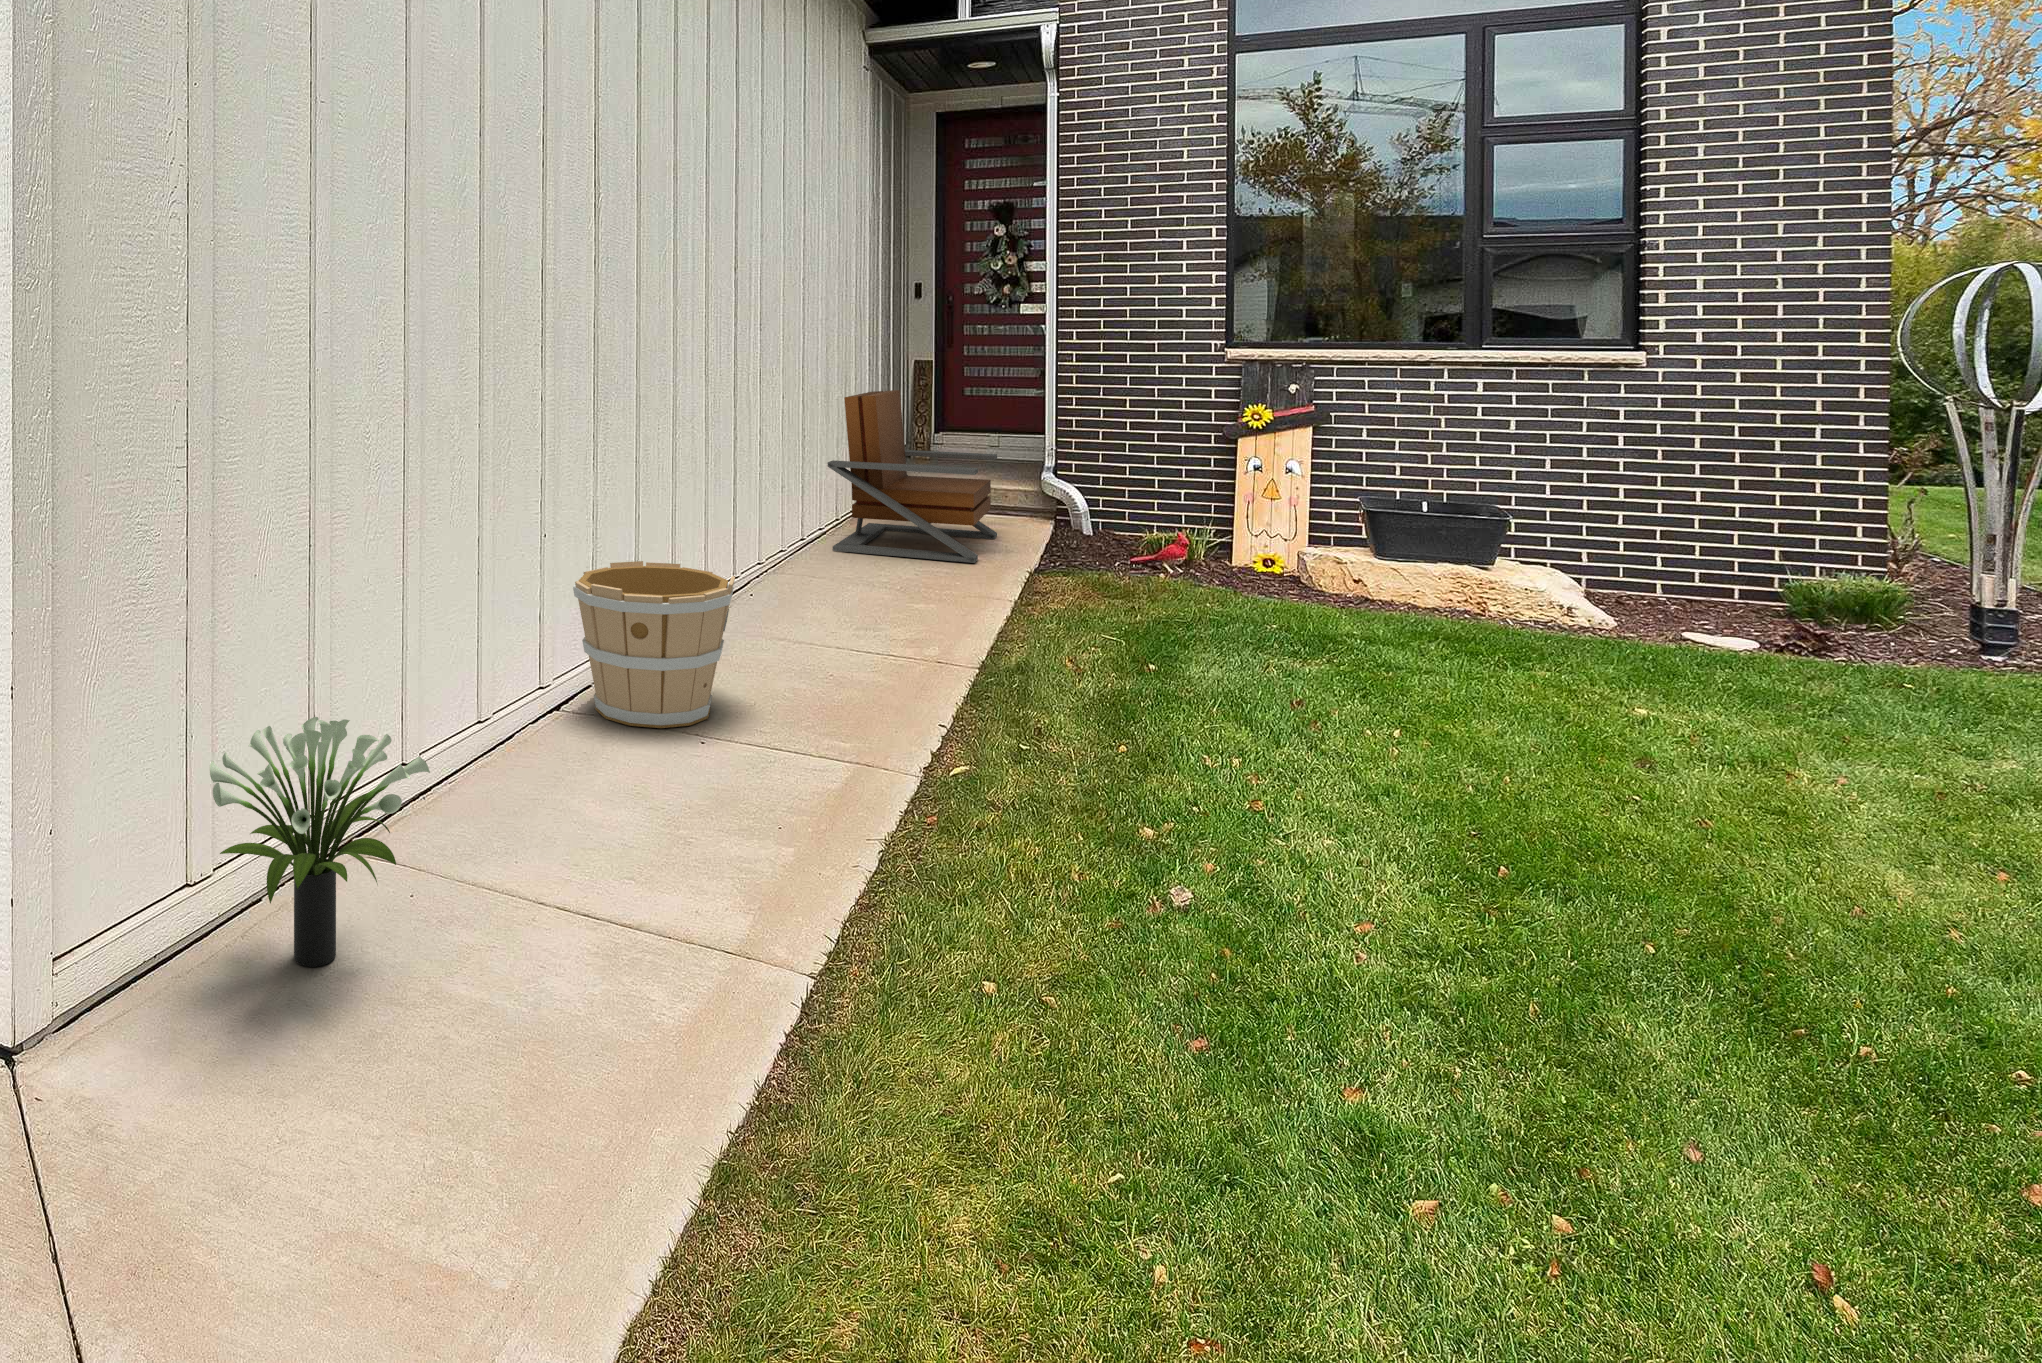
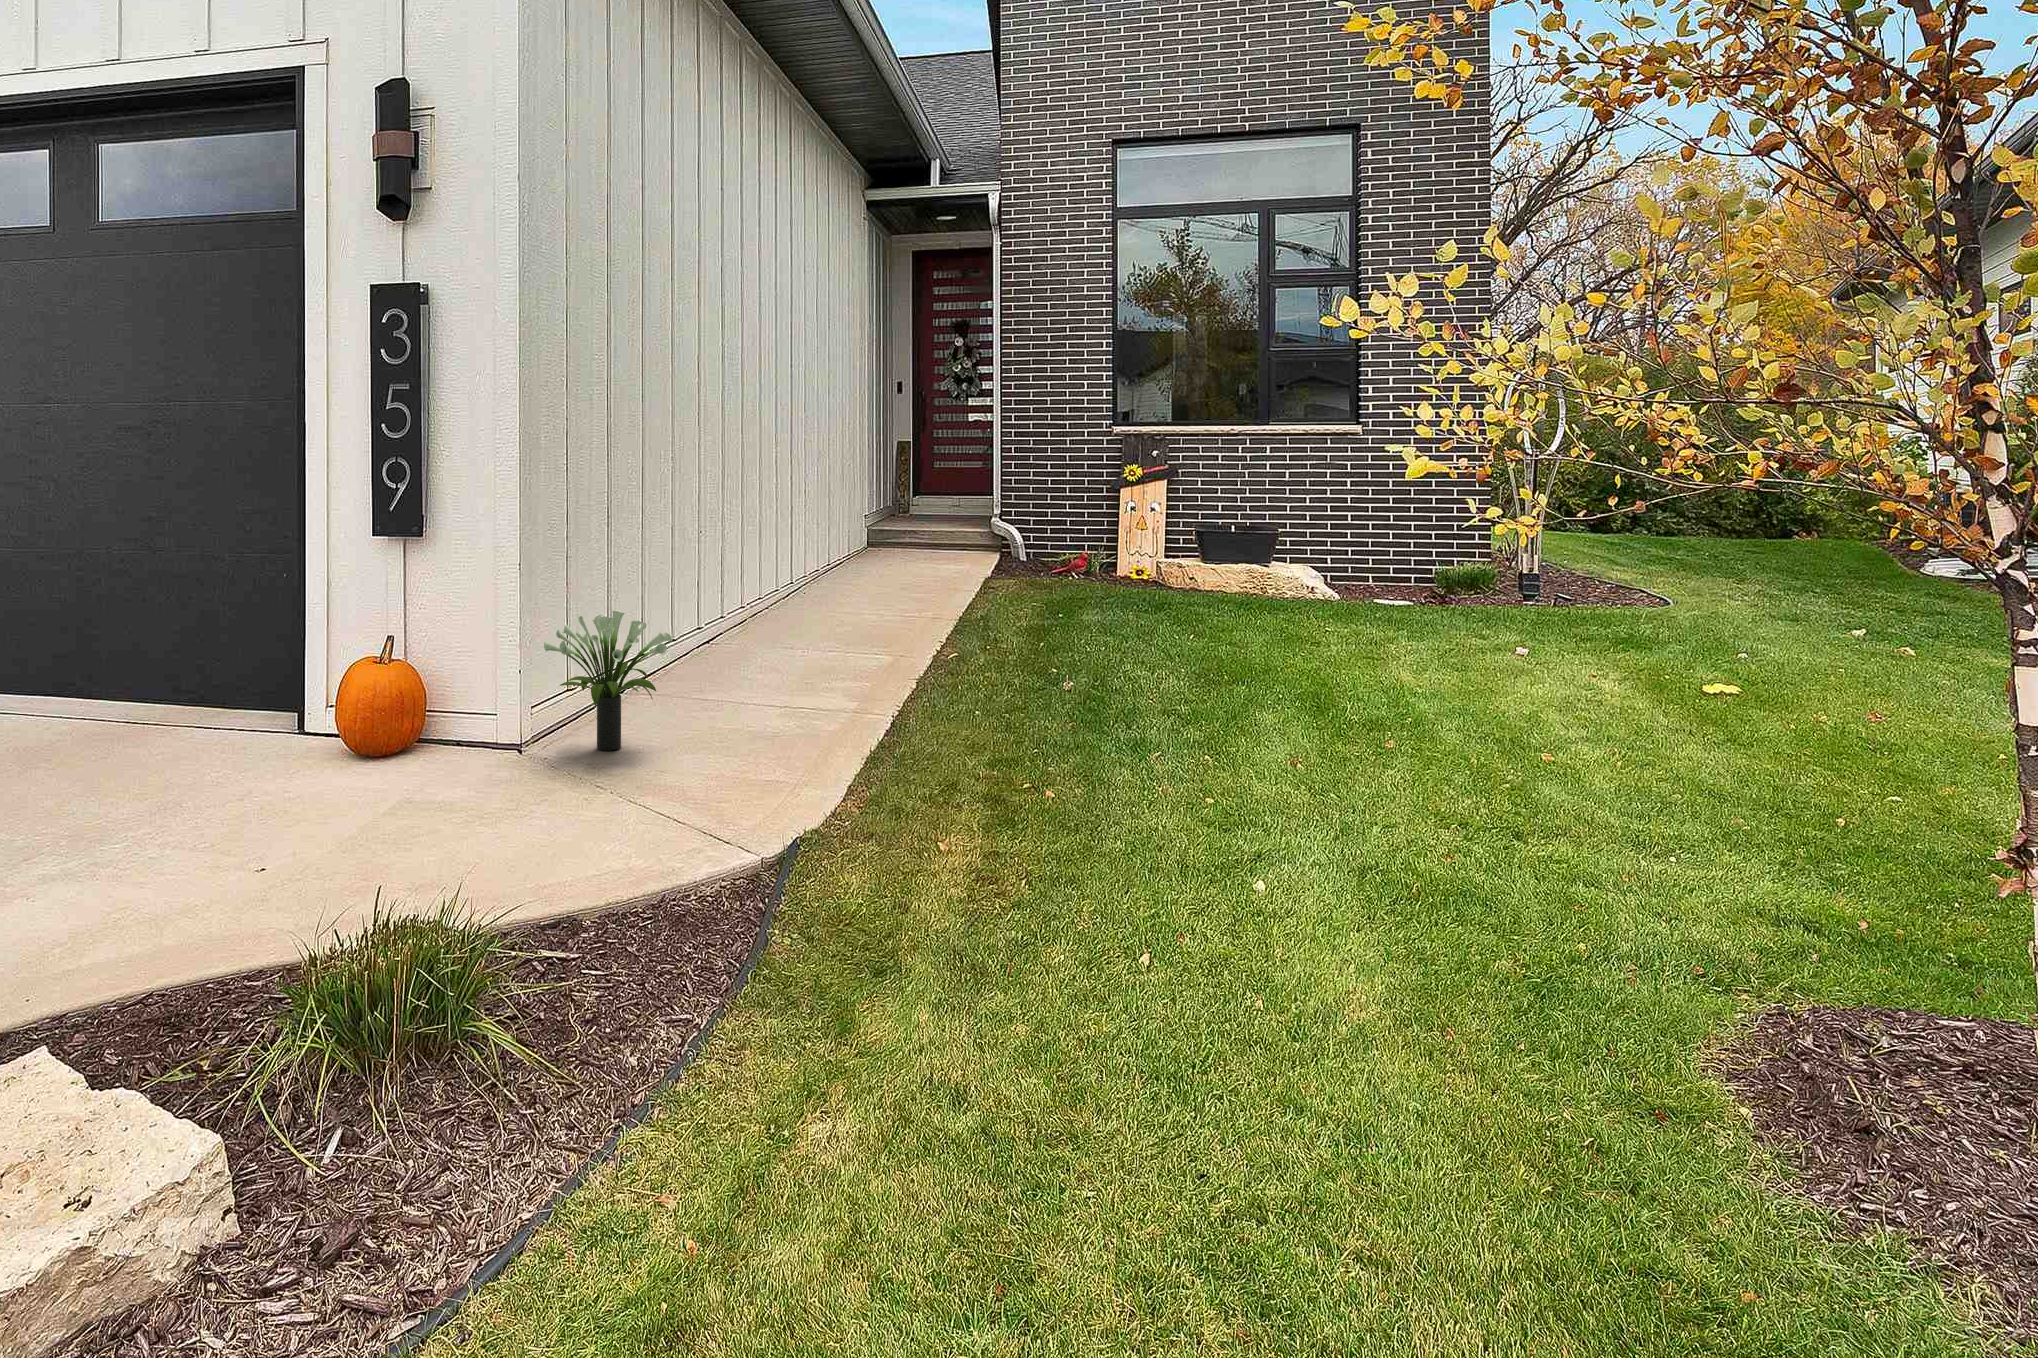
lounge chair: present [827,390,997,563] -> none [844,460,961,580]
wooden bucket: present [573,561,735,728] -> none [702,559,808,660]

